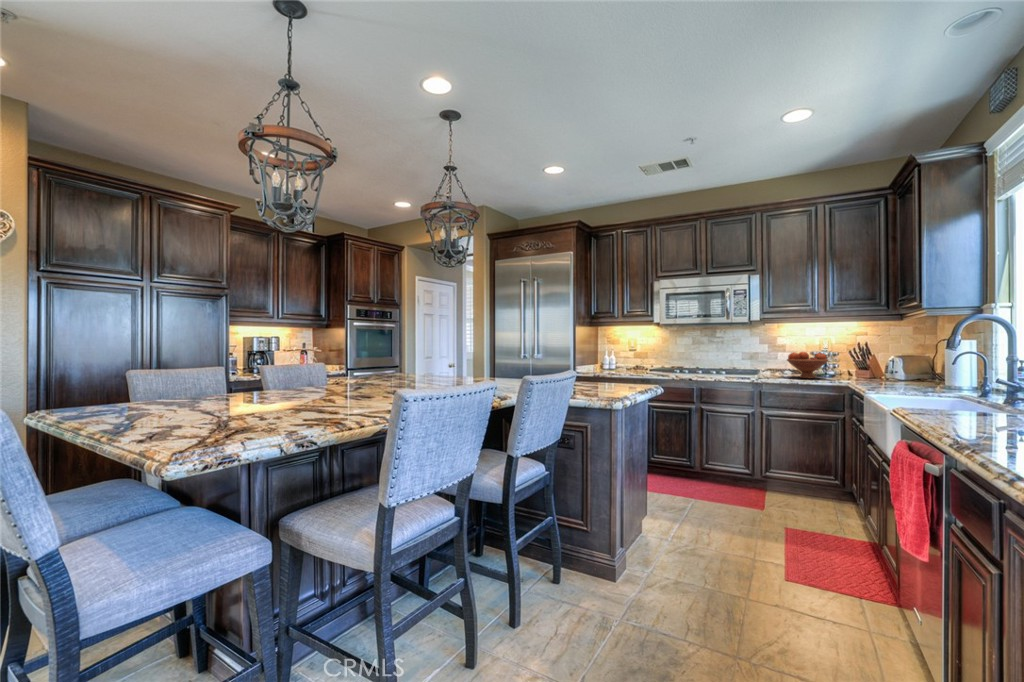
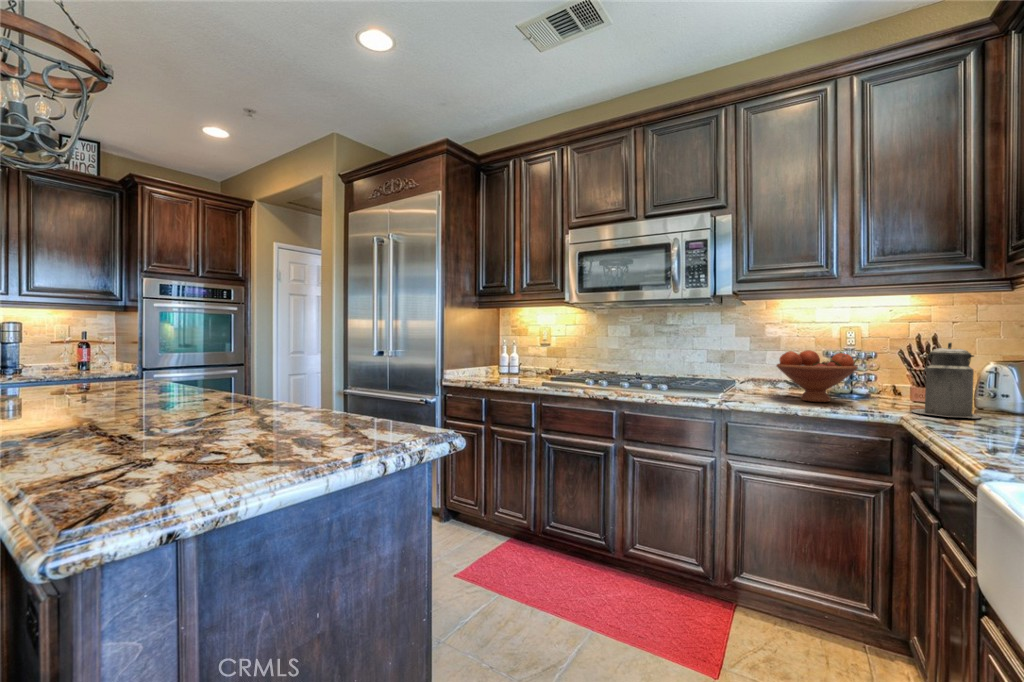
canister: none [853,347,884,383] -> present [912,342,981,418]

